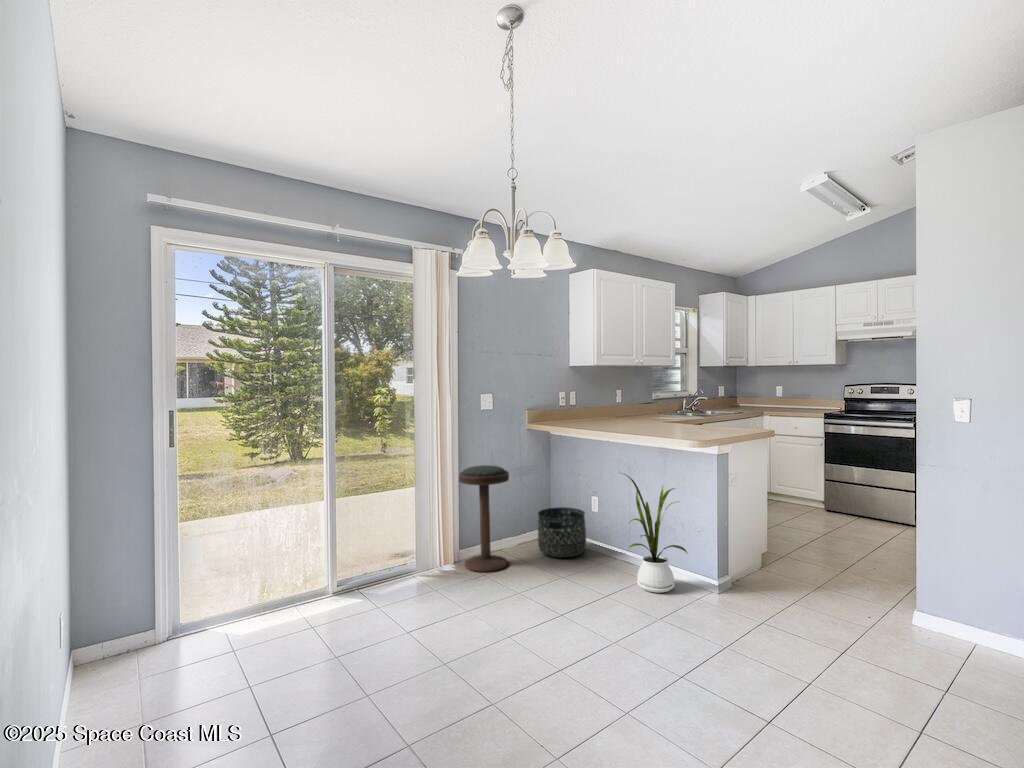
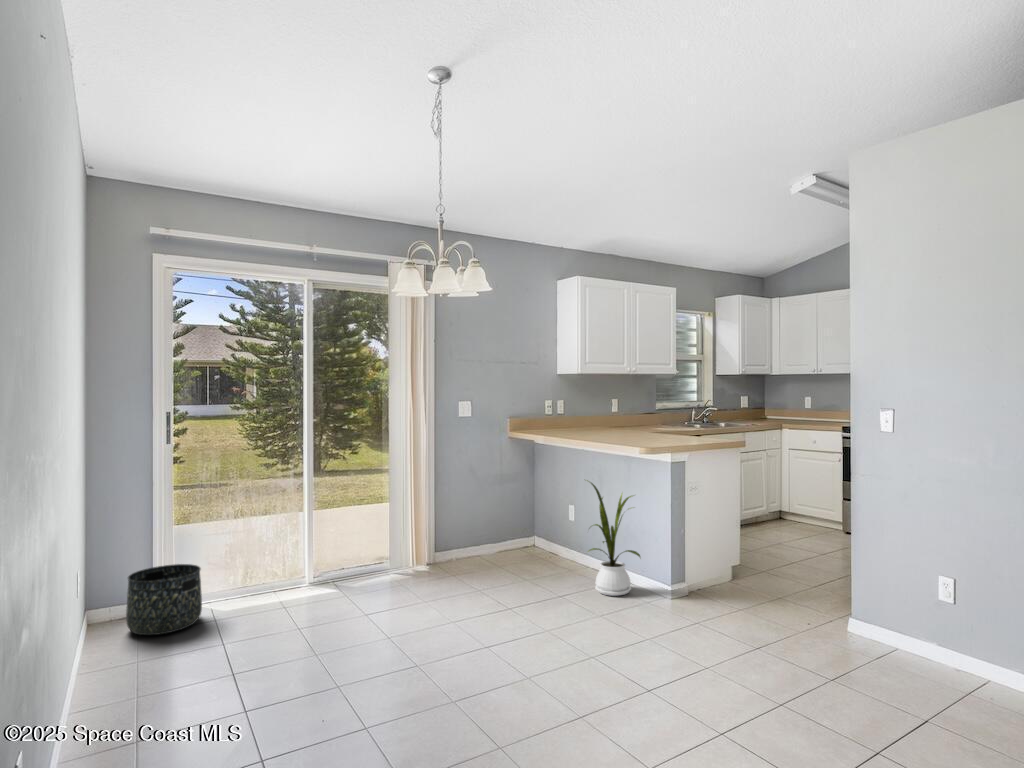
bar stool: present [459,465,509,572] -> none [433,472,482,573]
basket: present [538,507,586,558] -> present [126,564,202,635]

